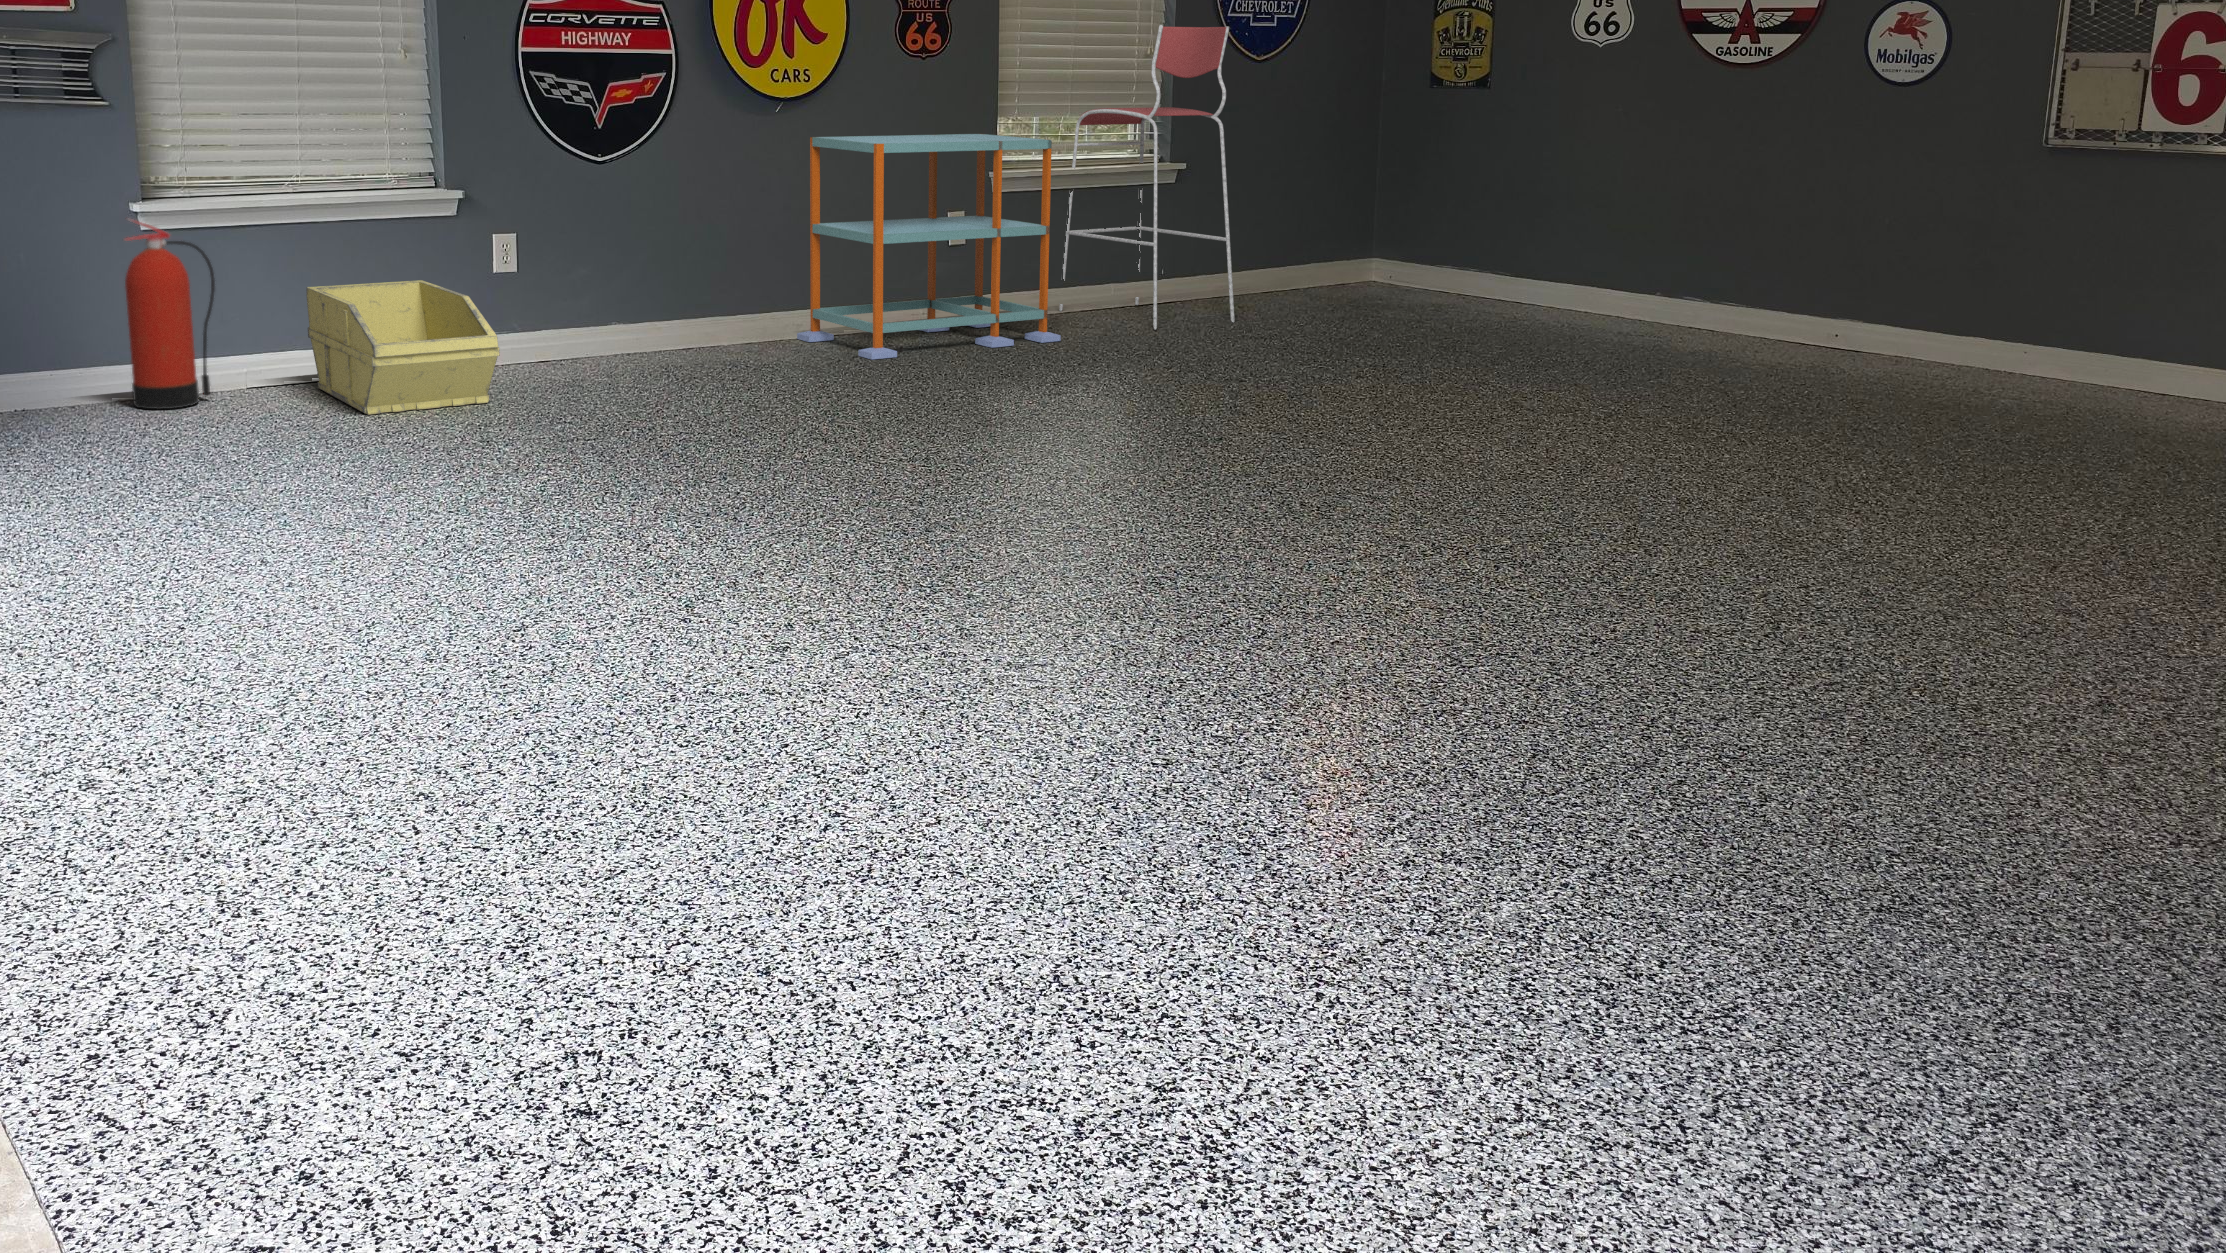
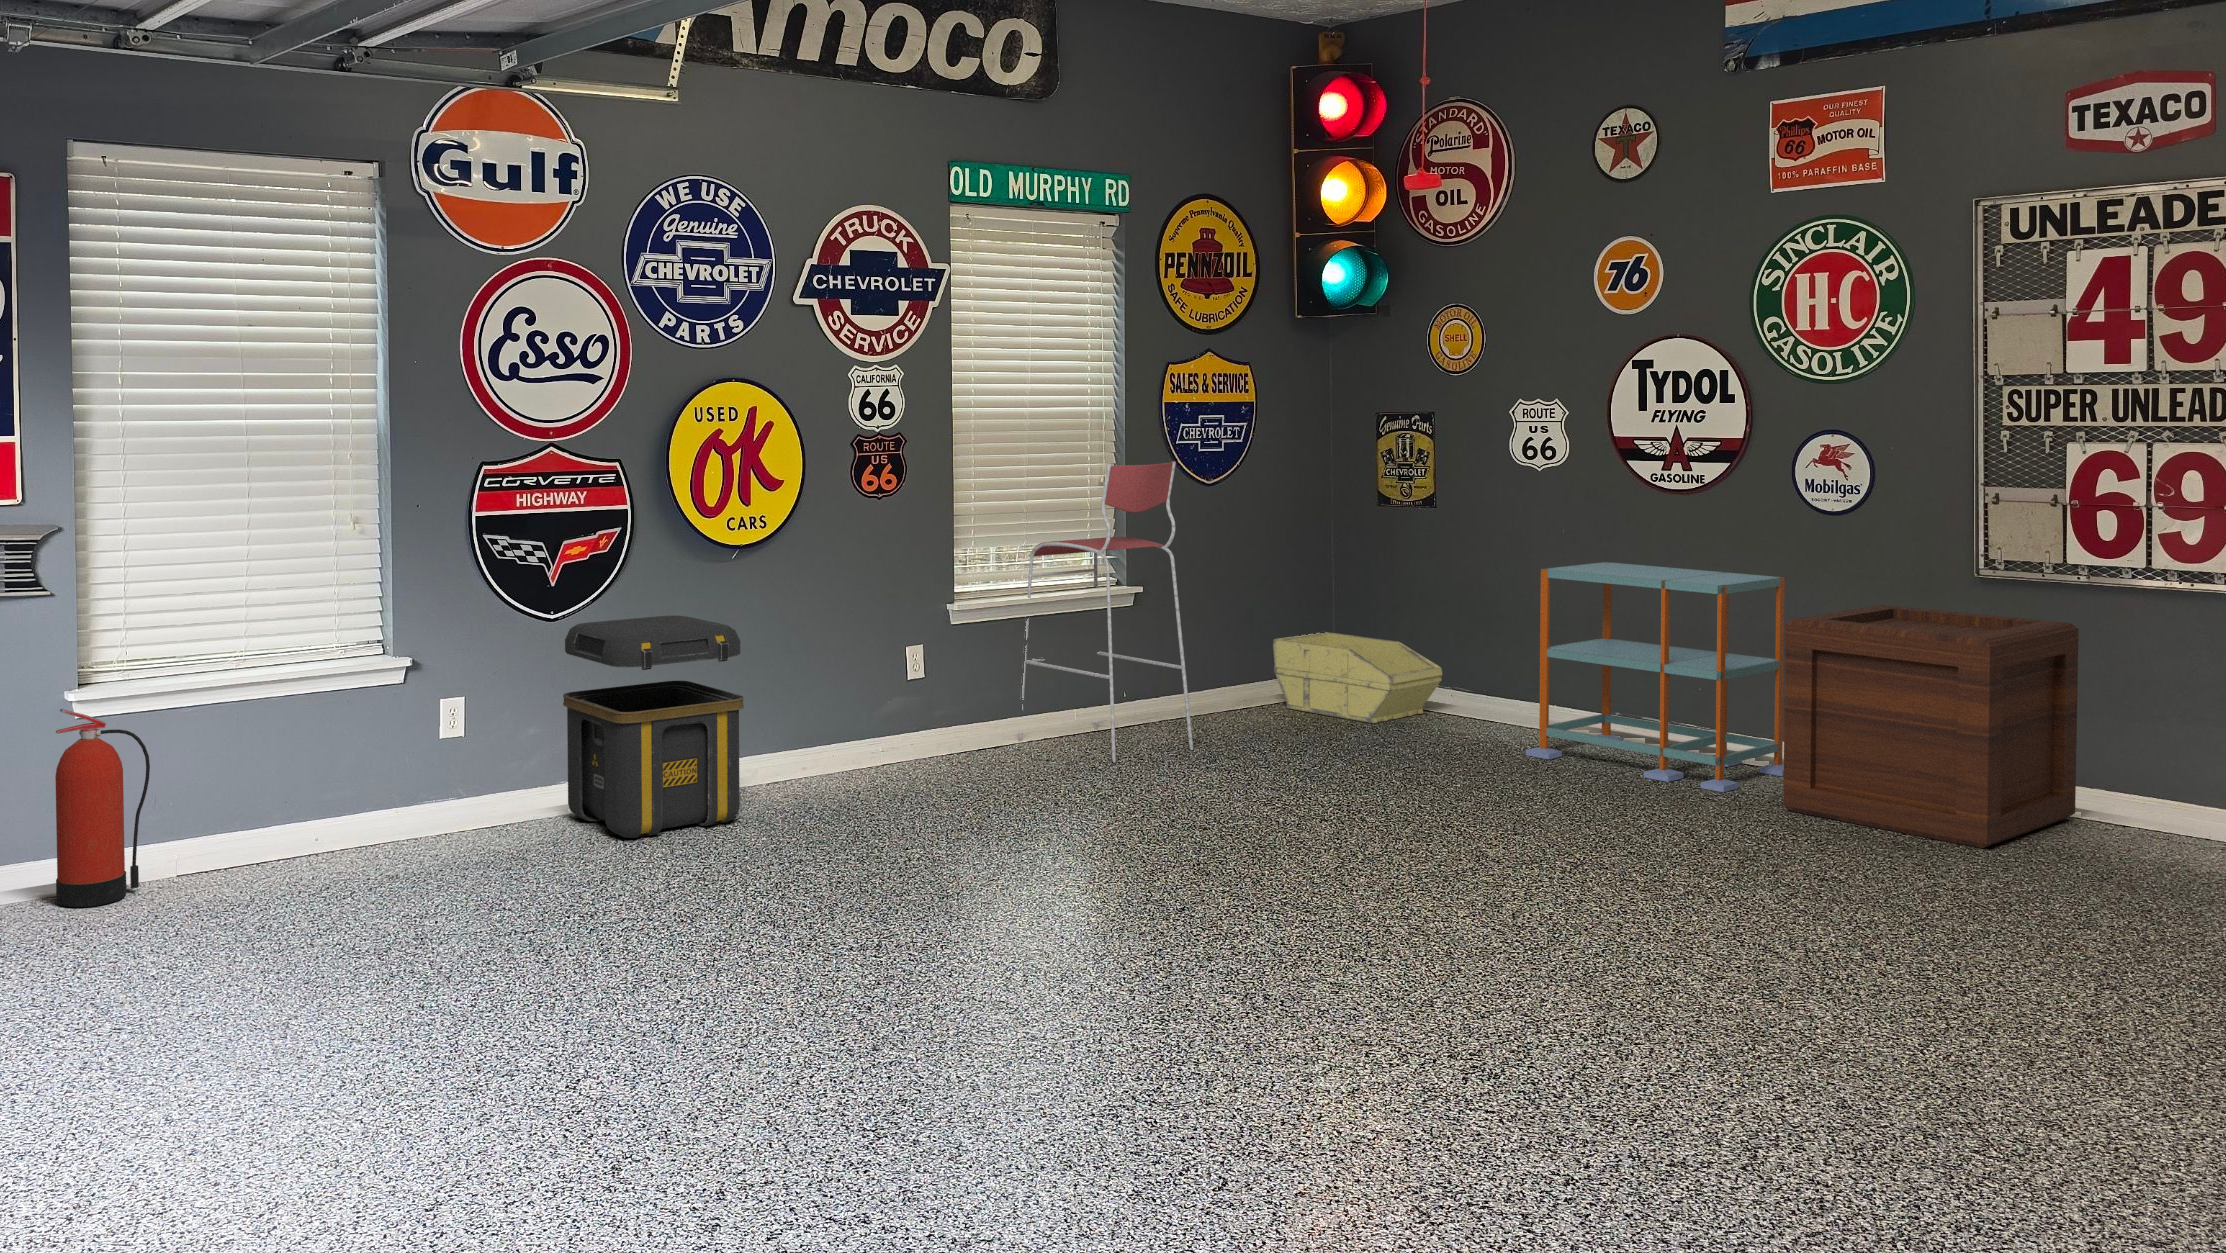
shelving unit: present [797,134,1061,360] -> present [1526,562,1785,792]
toolbox: none [611,162,791,373] -> present [563,616,744,838]
wooden crate: none [1824,178,2145,408] -> present [1783,605,2079,848]
storage bin: present [306,280,500,415] -> present [1273,632,1442,723]

